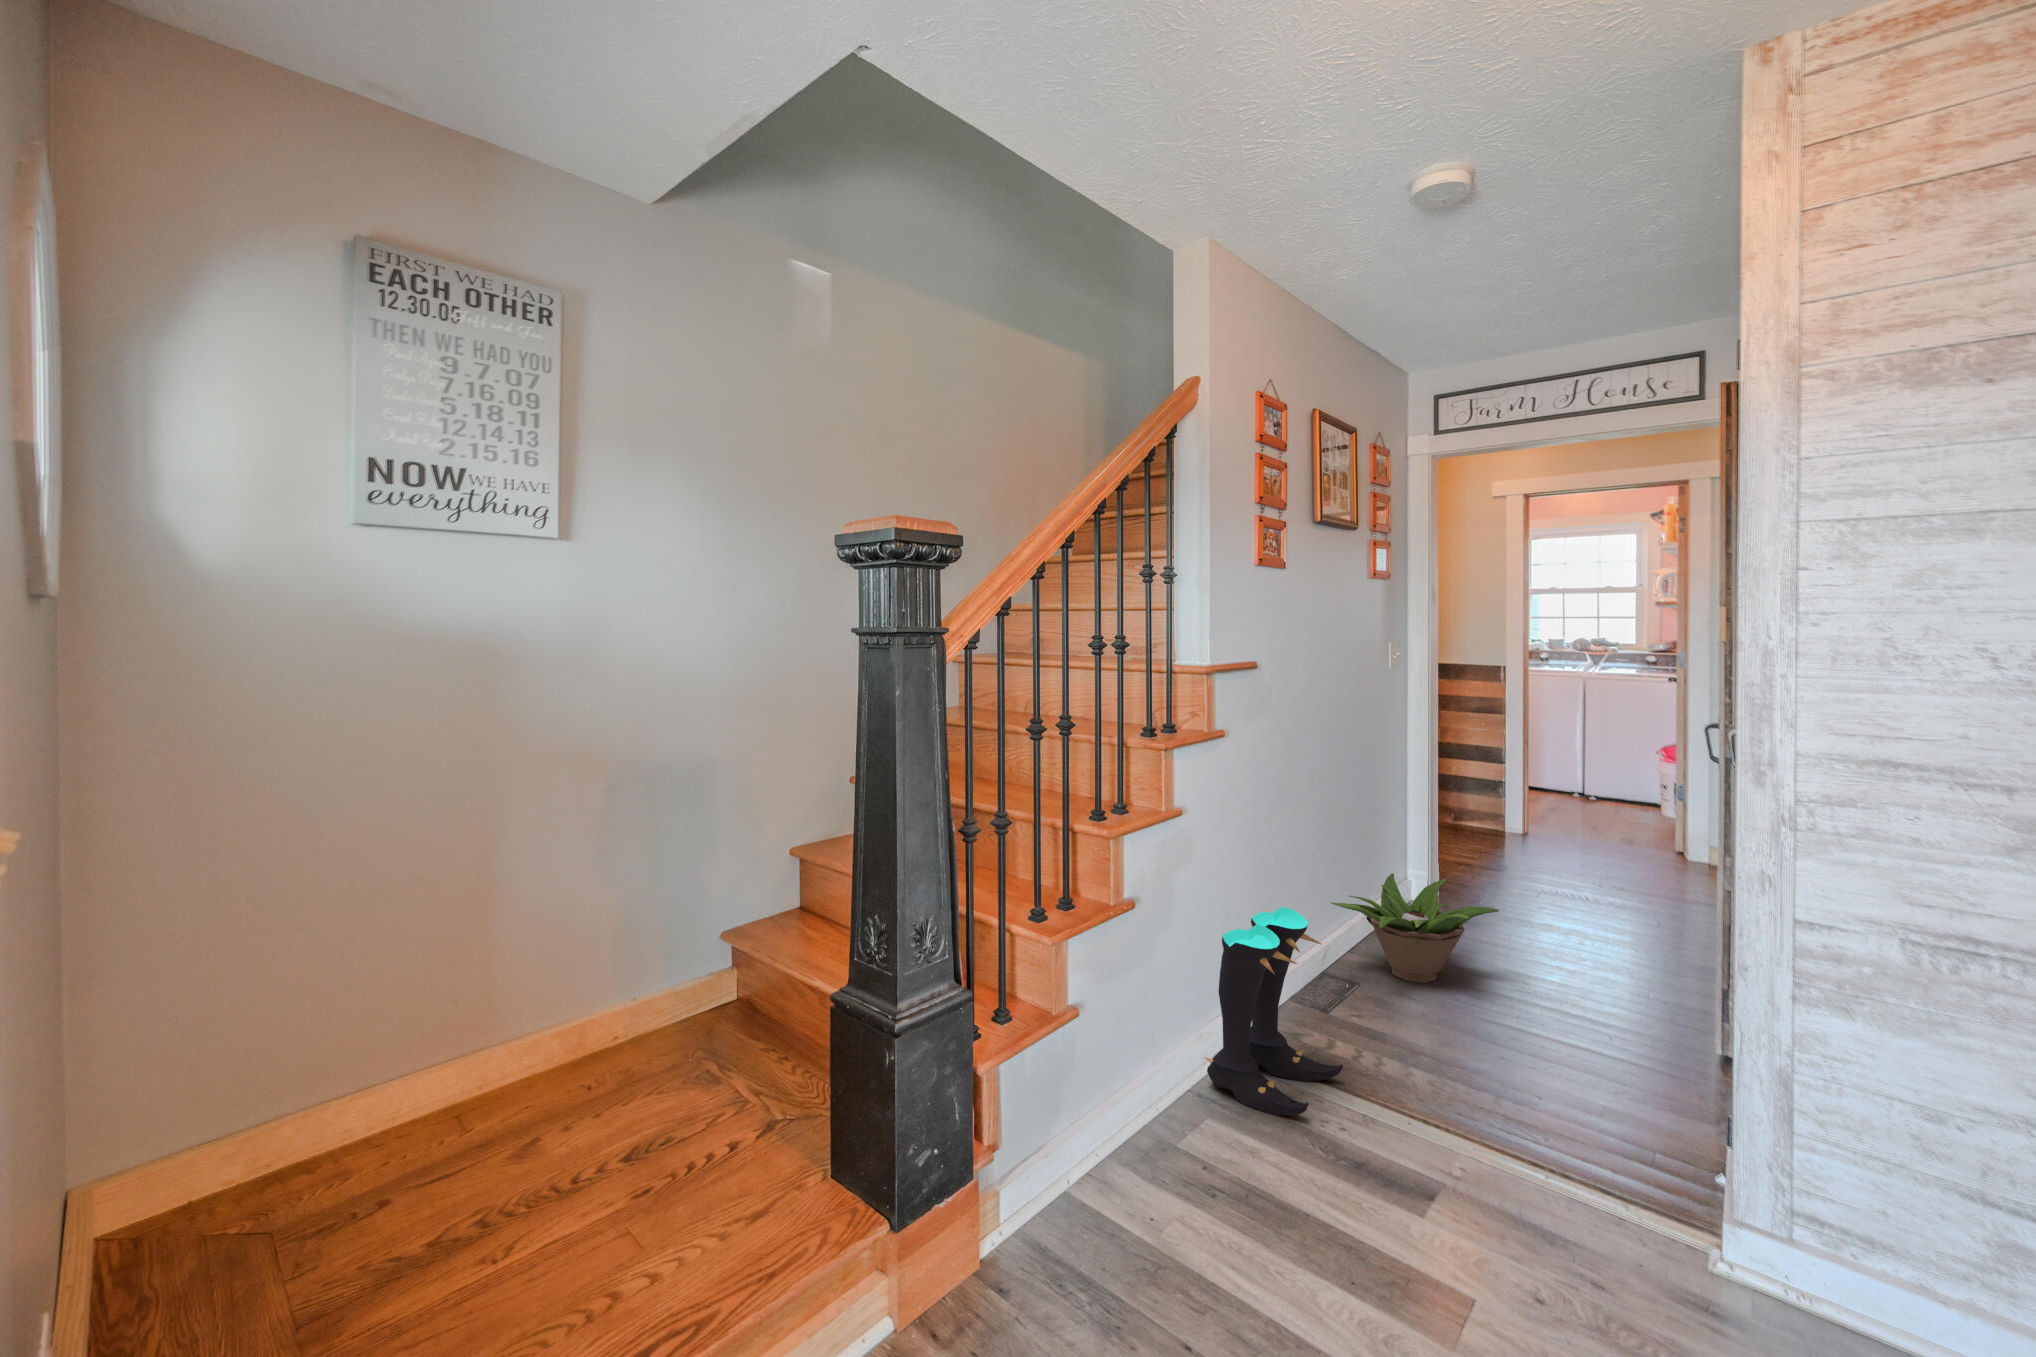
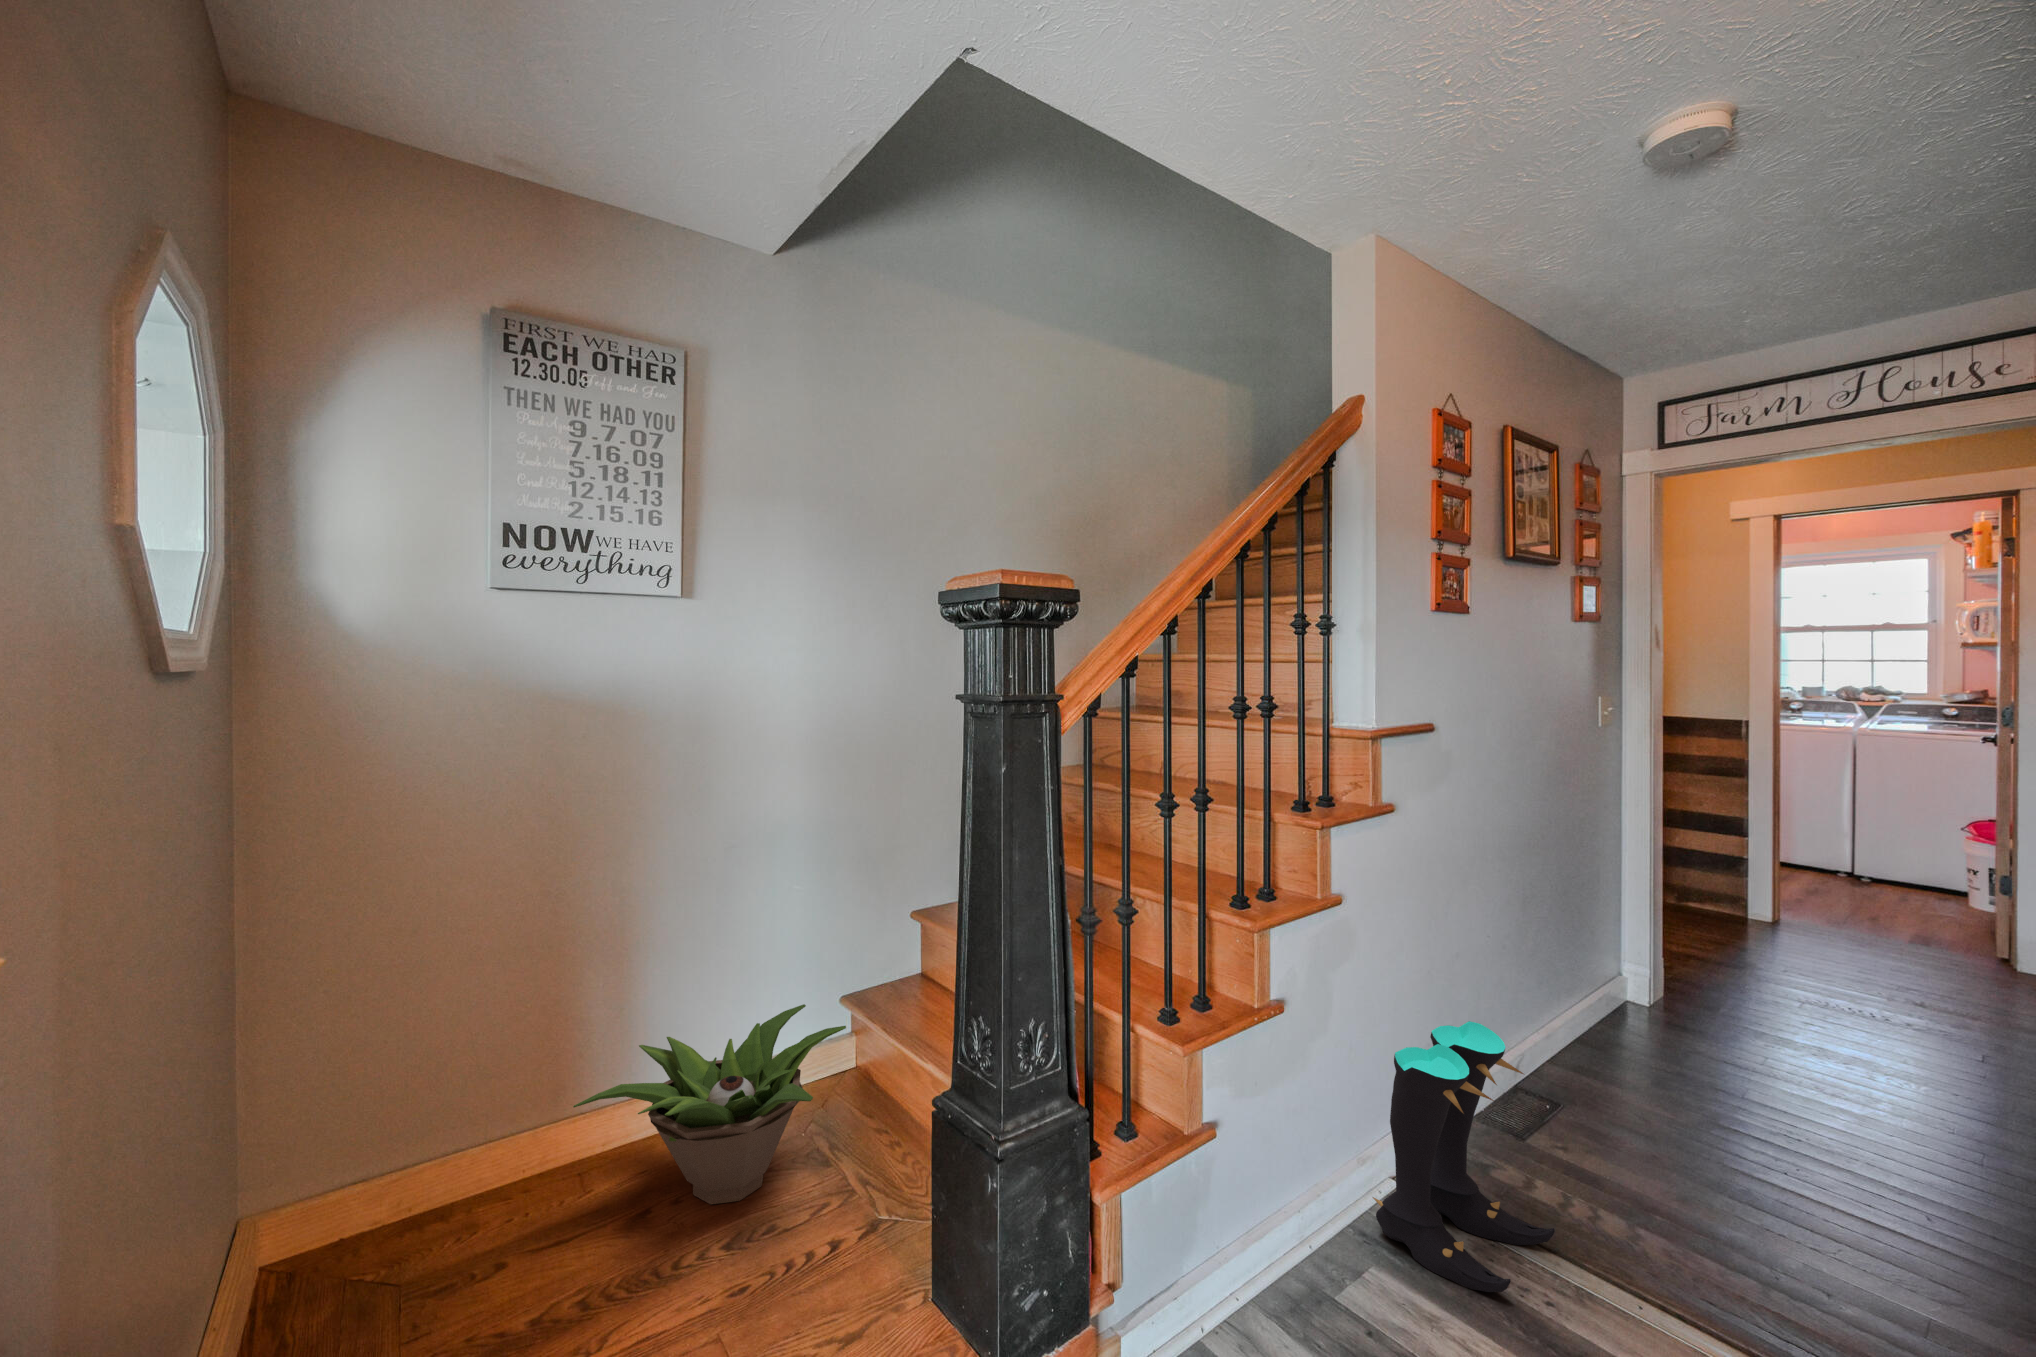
decorative plant: present [1331,873,1499,983] -> present [573,1004,846,1204]

